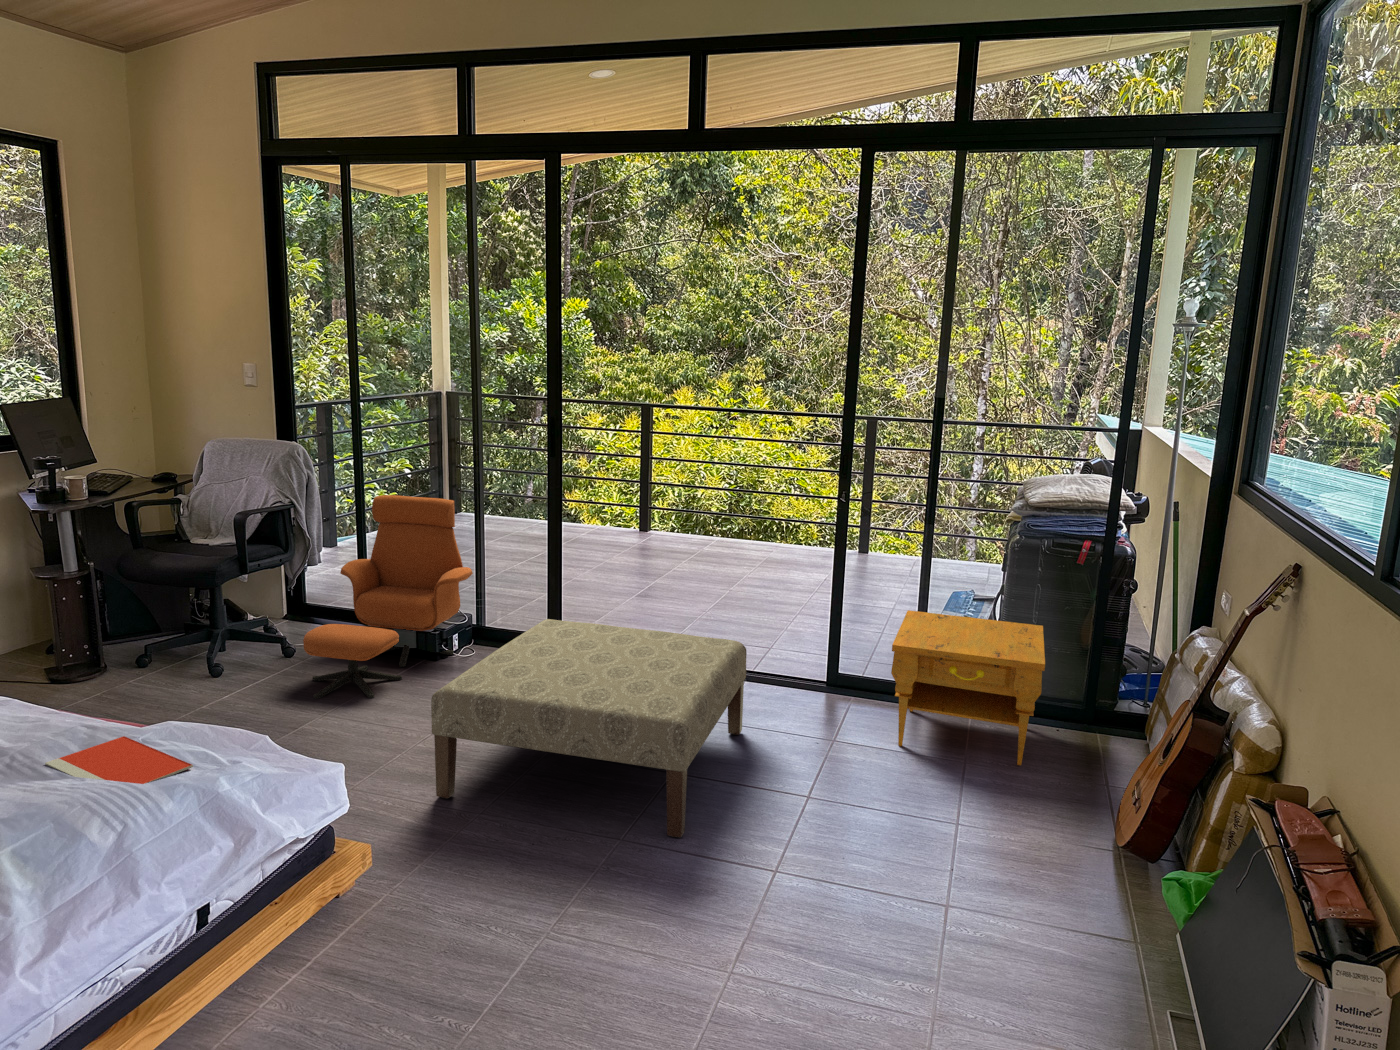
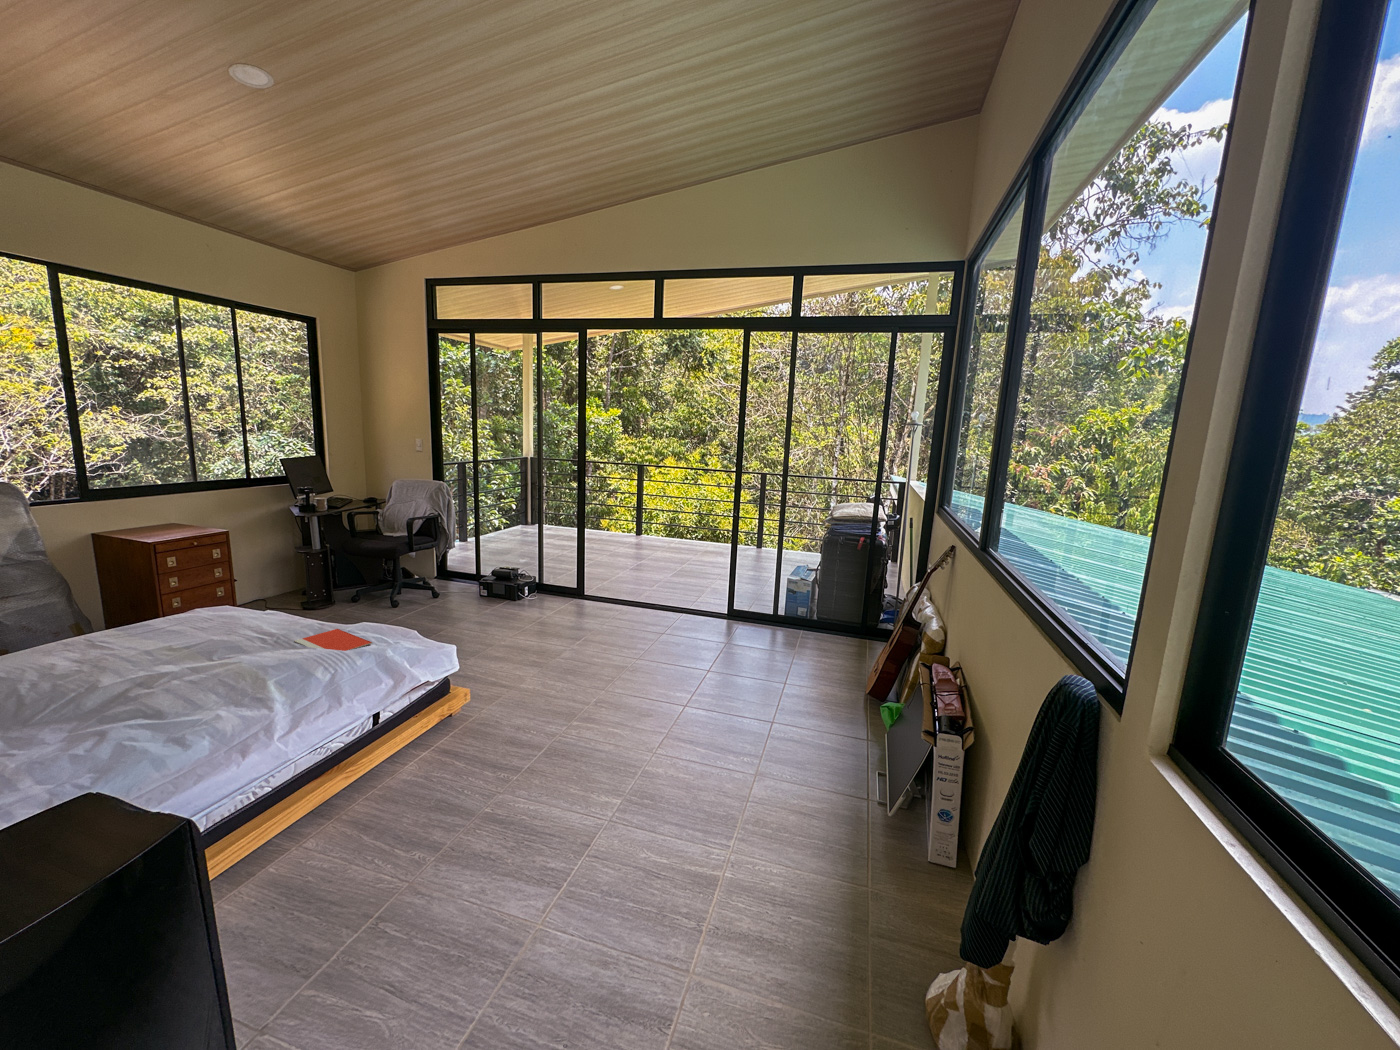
lounge chair: present [303,495,473,699] -> none [444,511,539,619]
nightstand: present [891,610,1045,765] -> none [757,574,840,656]
ottoman: present [431,619,747,838] -> none [507,577,681,689]

